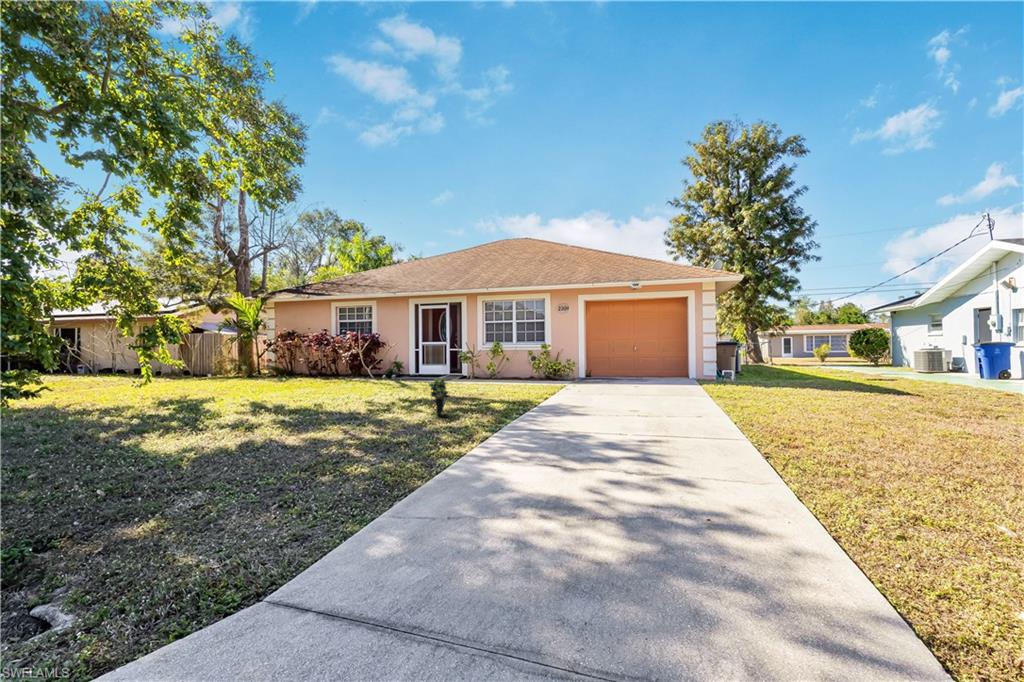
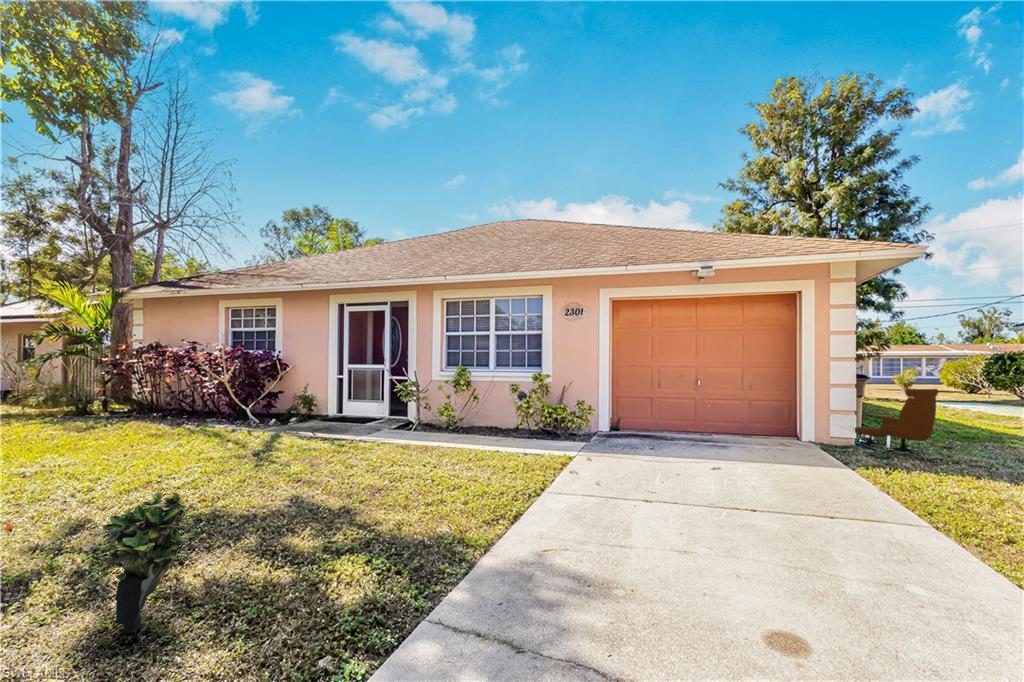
lounge chair: none [716,347,750,383] -> present [854,389,938,458]

